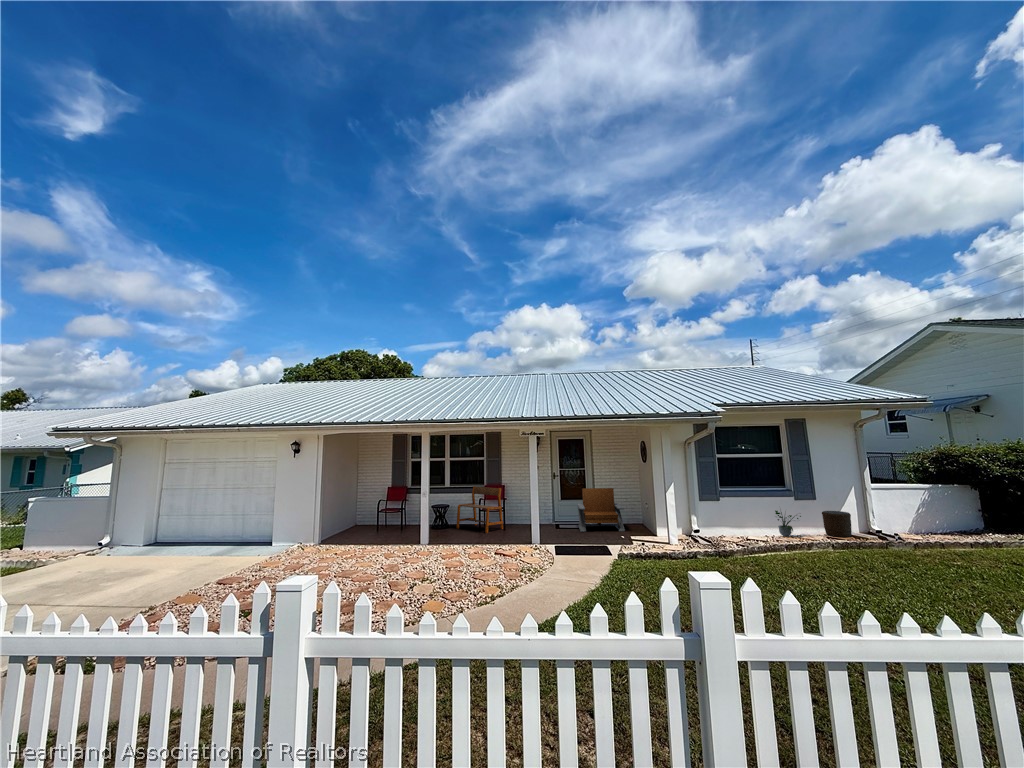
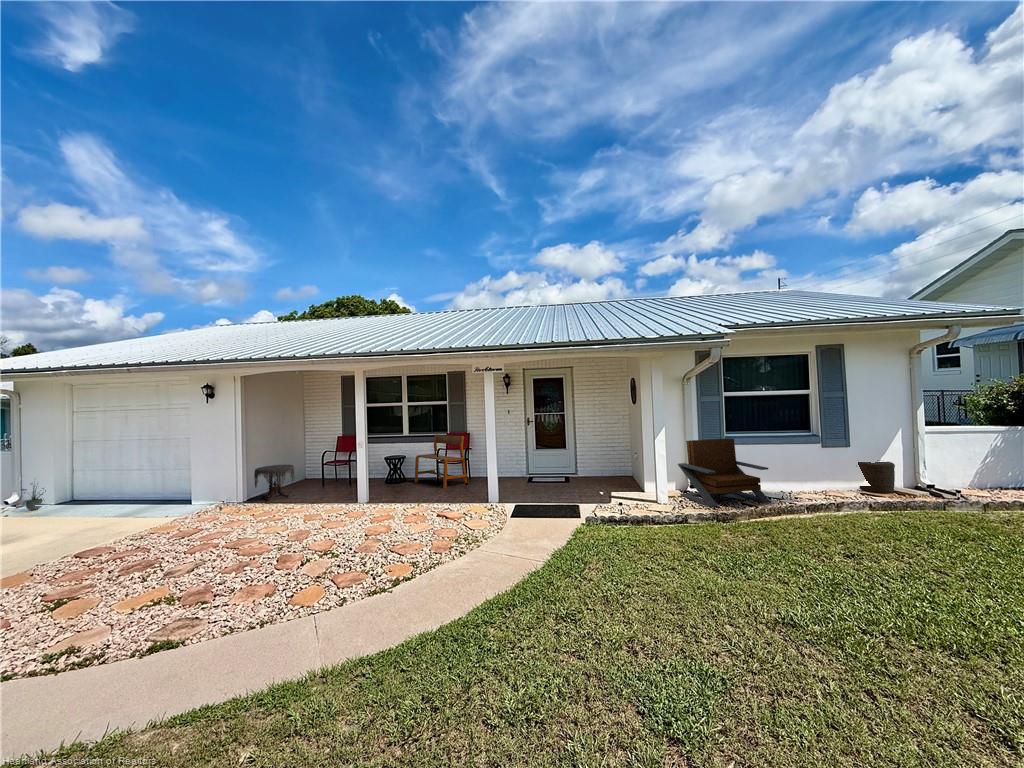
lounge chair: present [577,488,625,532] -> present [678,438,770,507]
potted plant: present [775,511,801,536] -> present [22,484,46,510]
side table: none [327,512,359,543] -> present [254,465,295,501]

